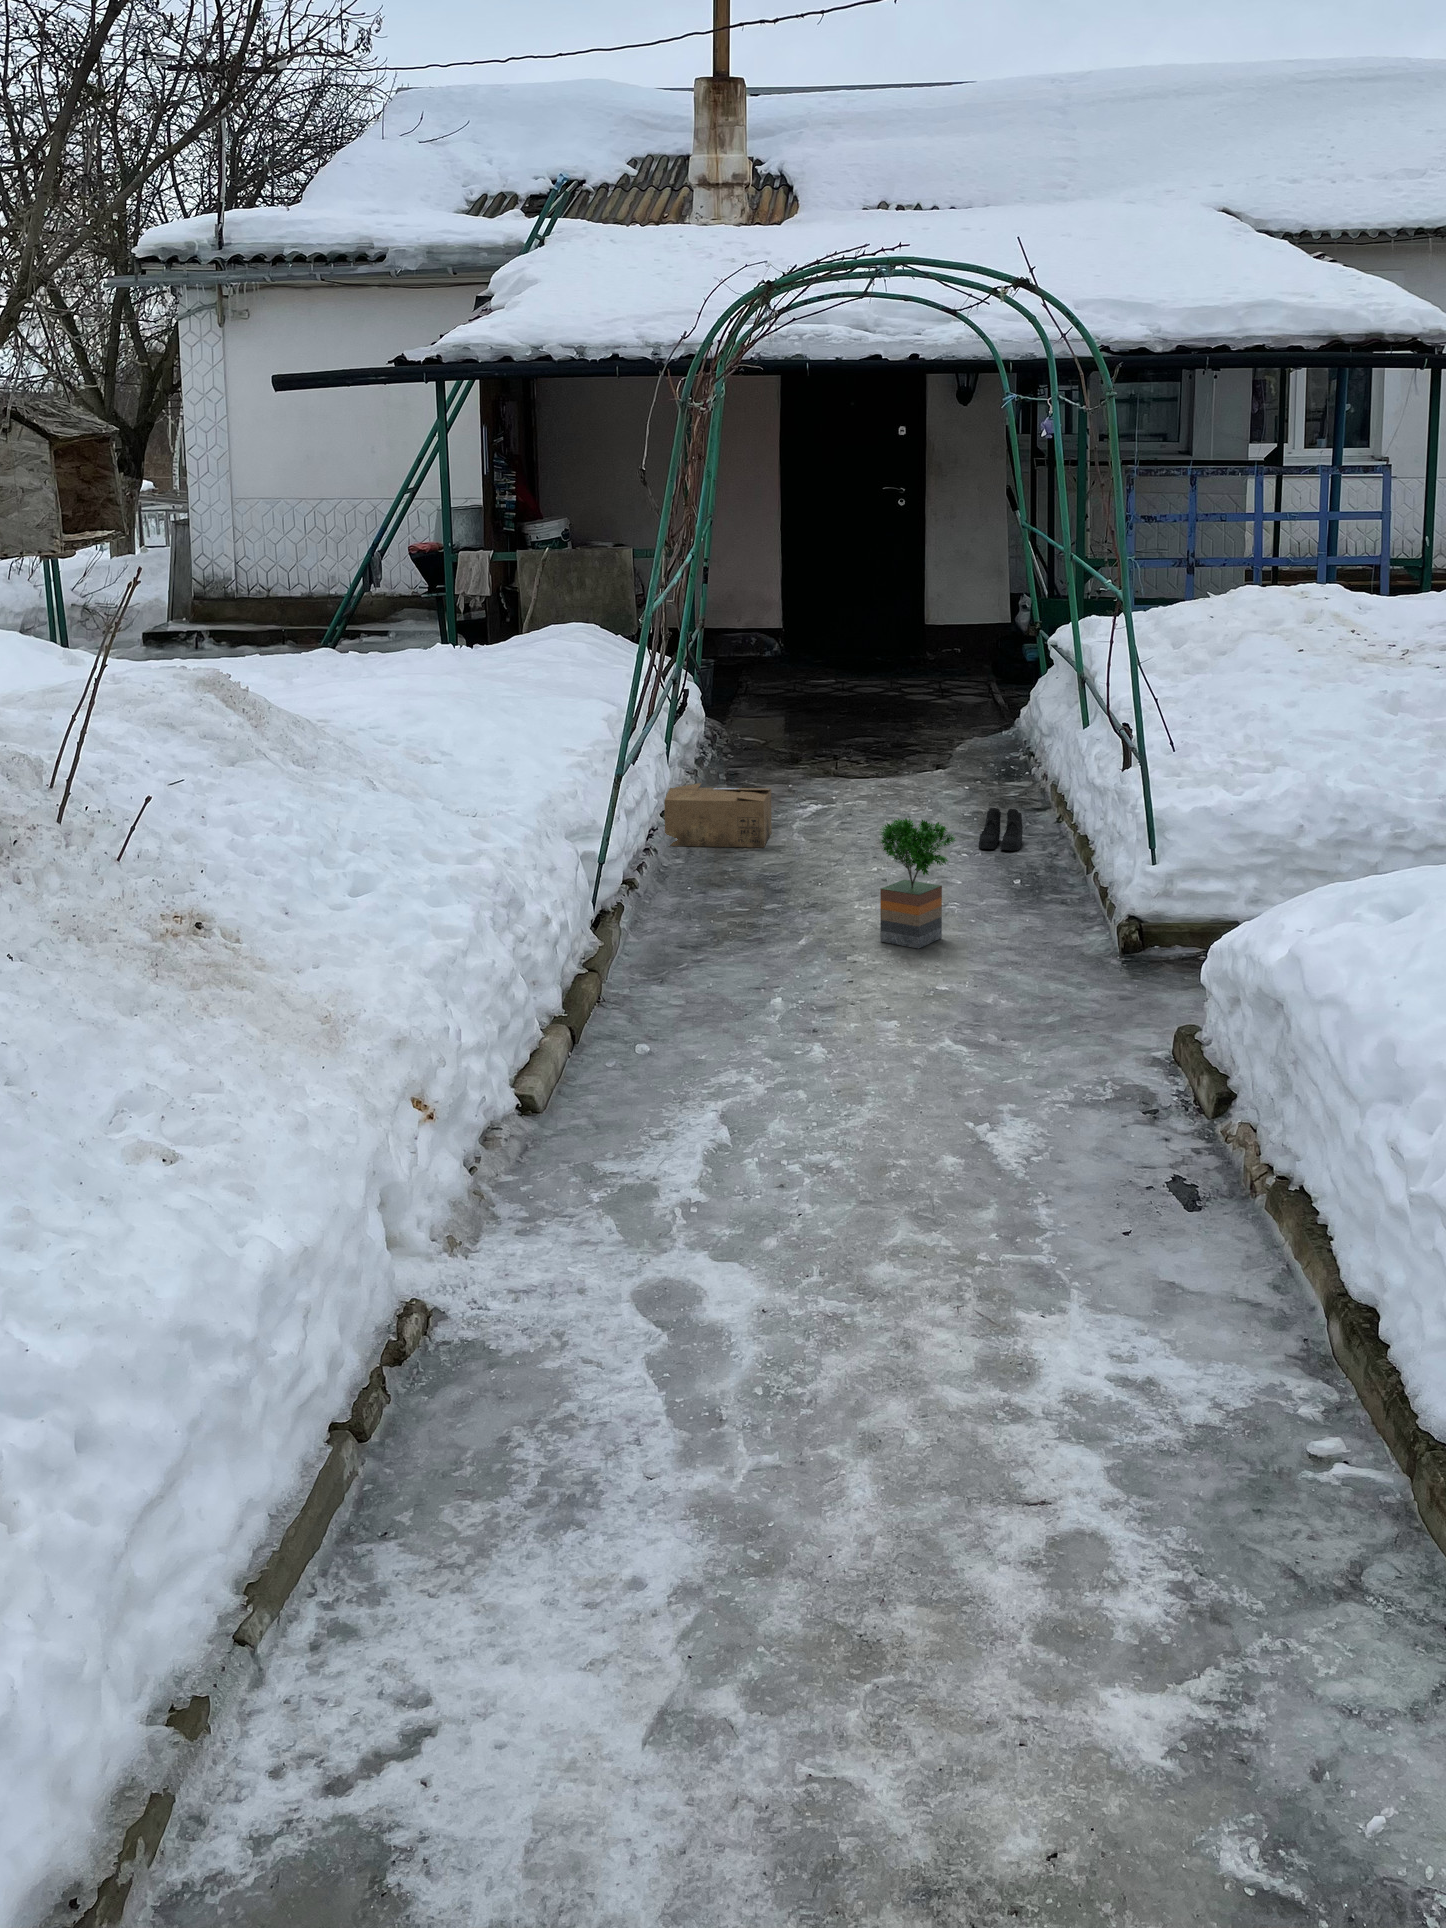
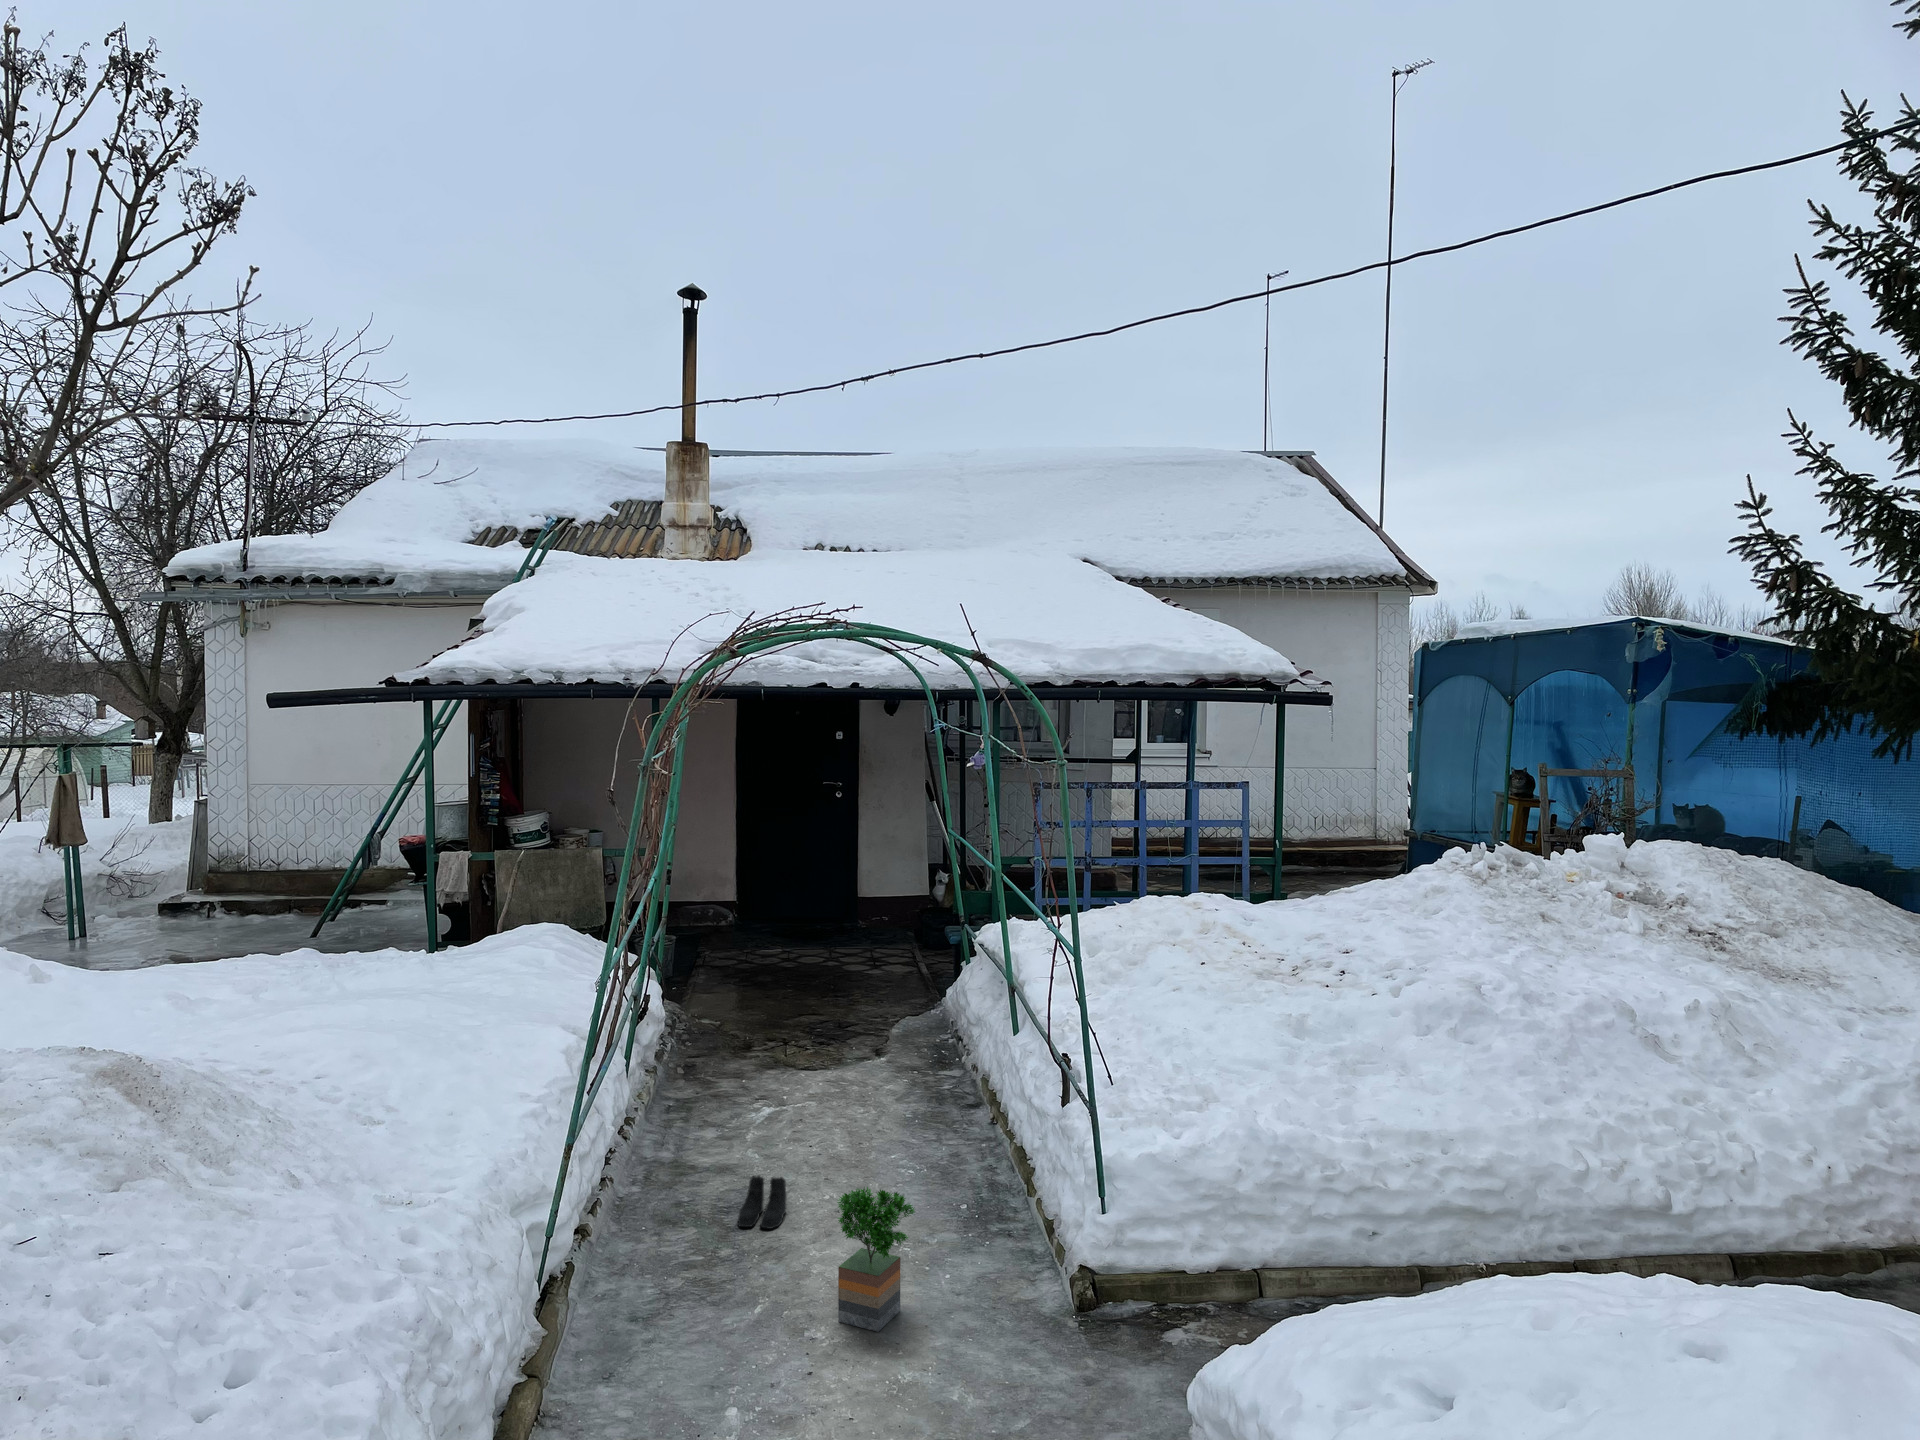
cardboard box: present [664,783,772,848] -> none [621,1099,727,1171]
boots: present [979,808,1023,851] -> present [738,1176,787,1229]

